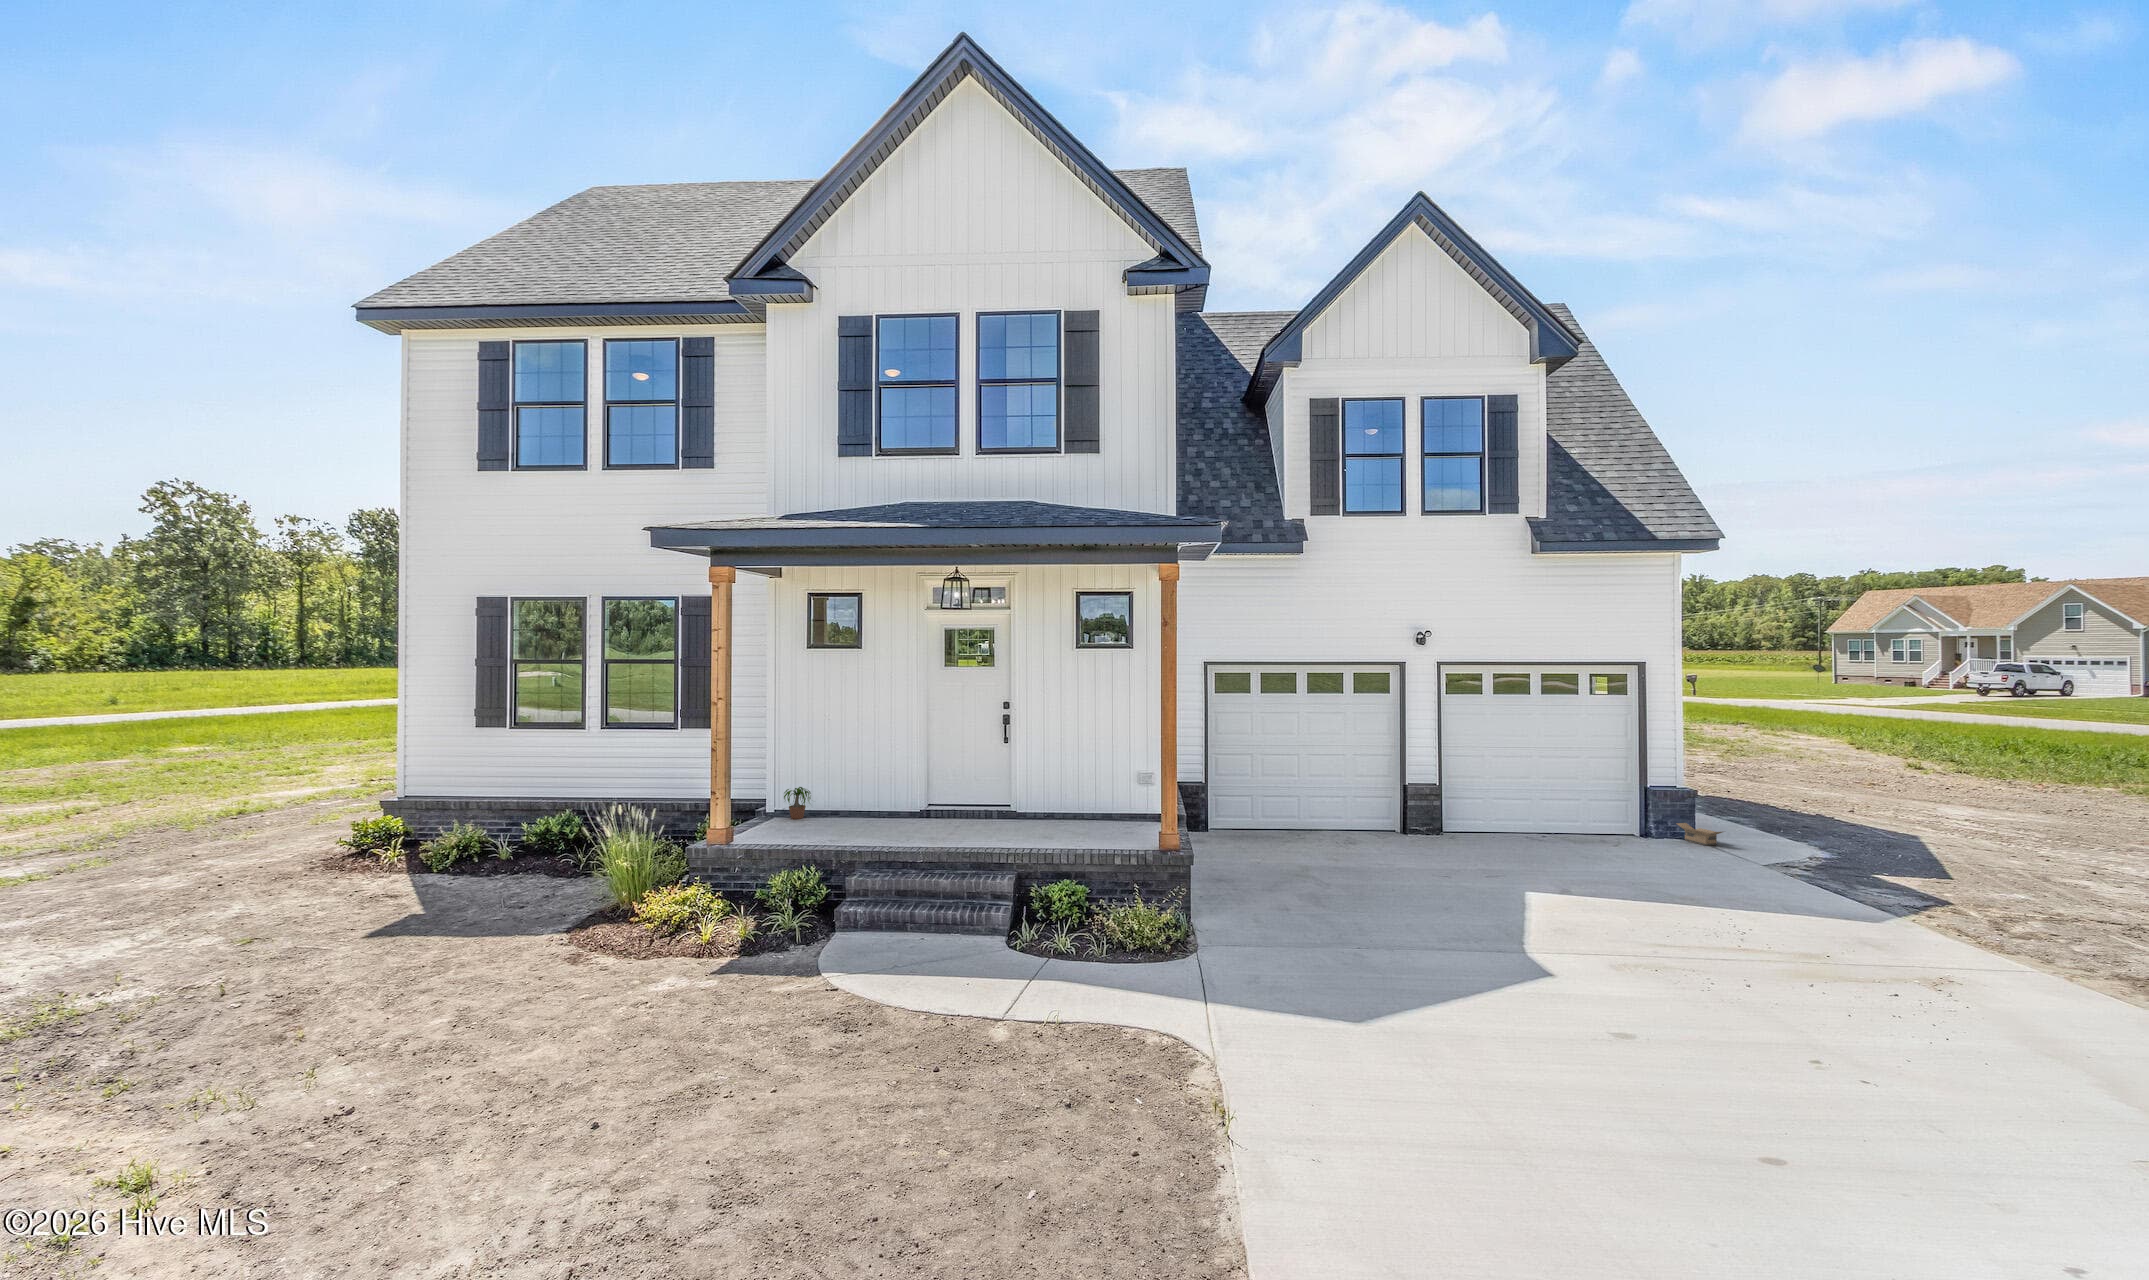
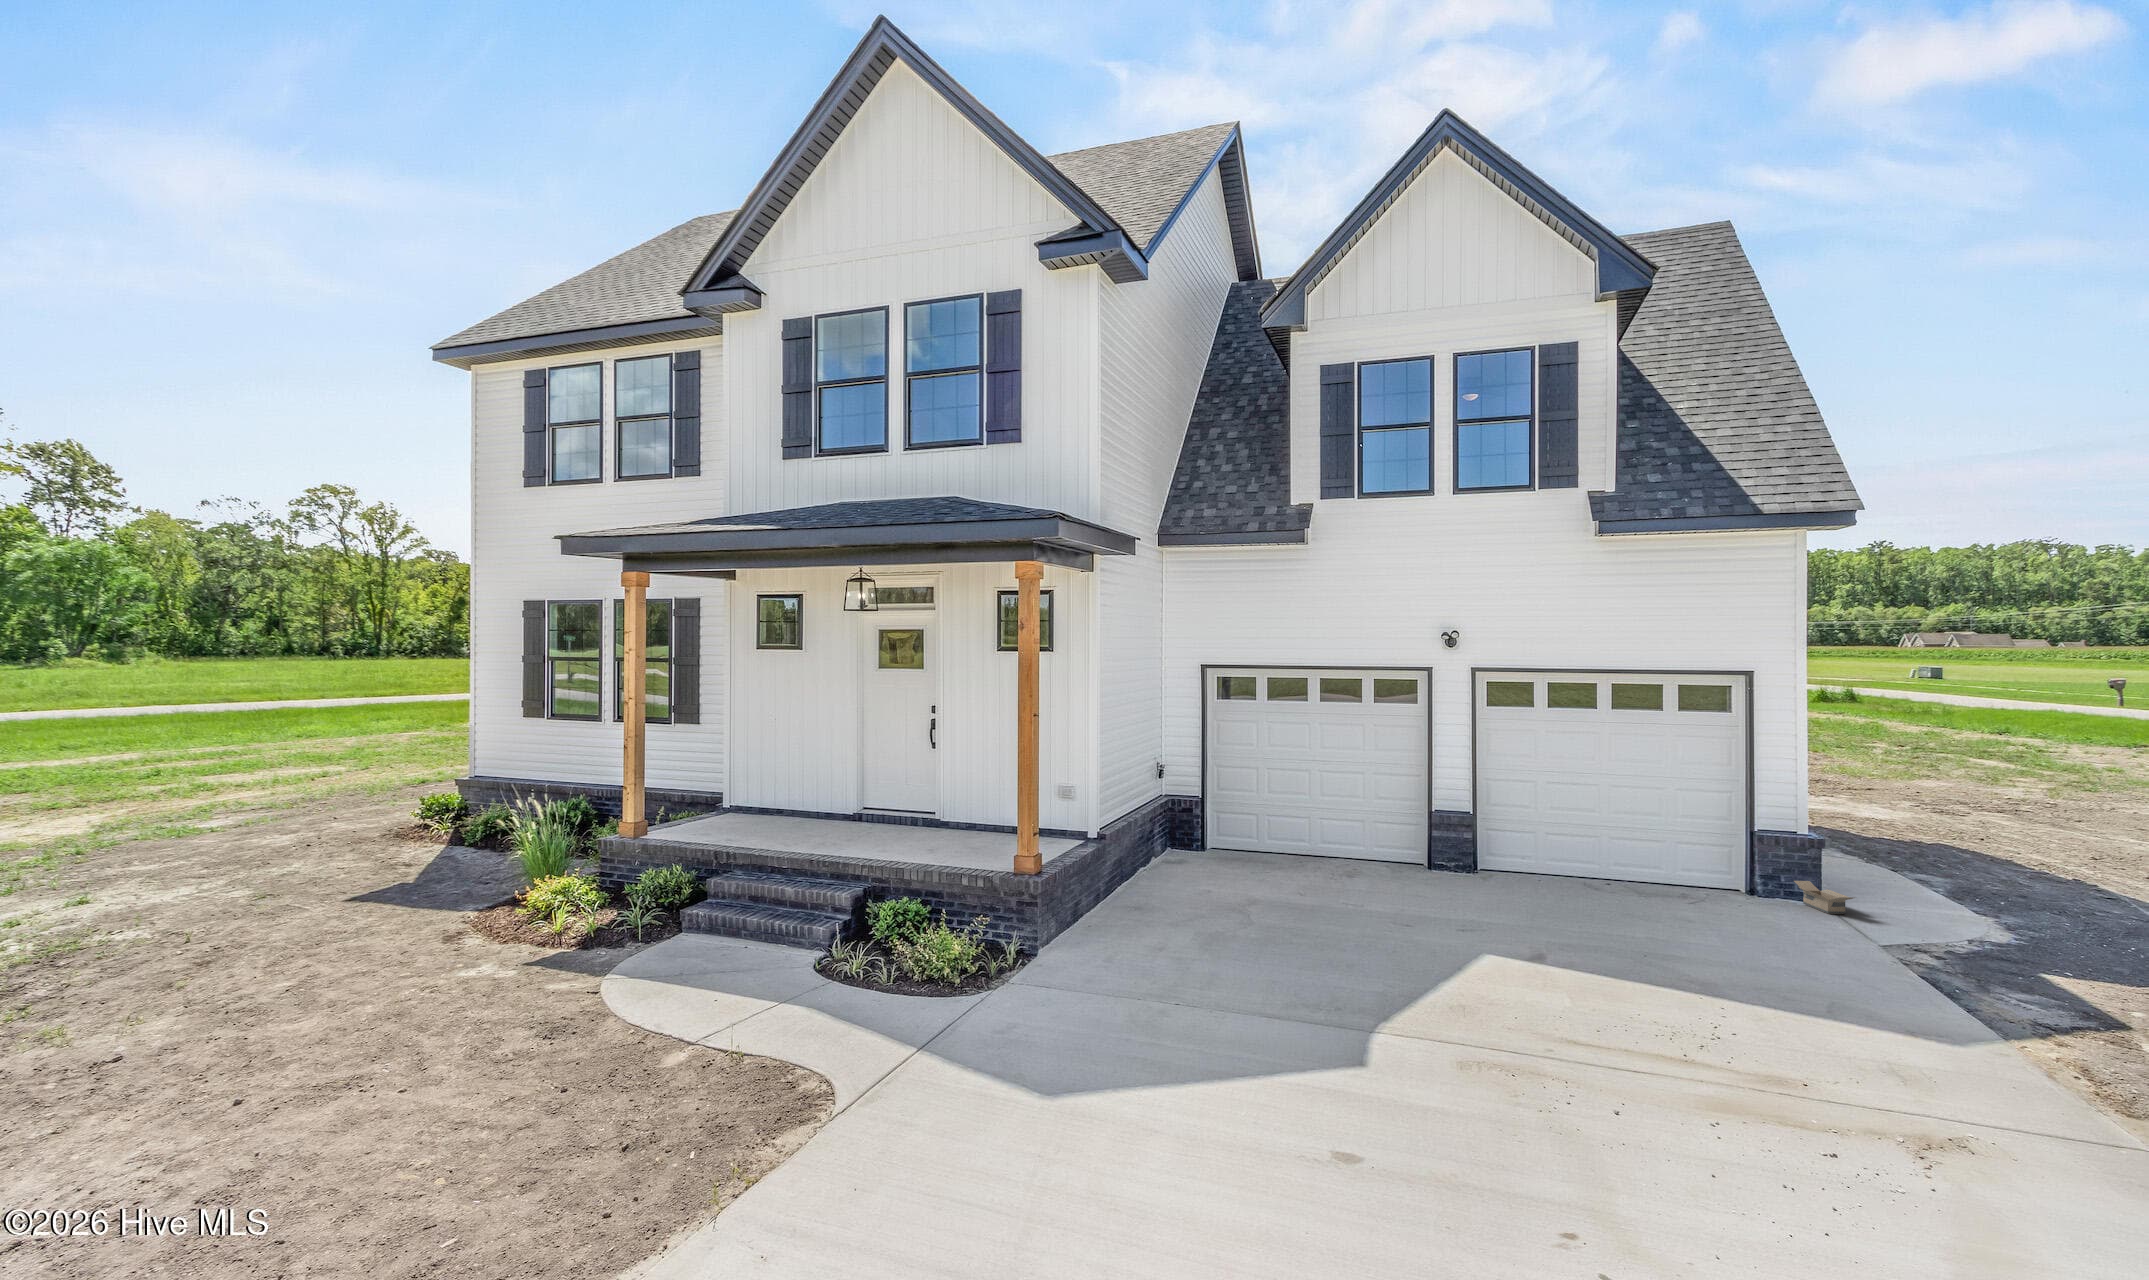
potted plant: present [784,787,811,819] -> none [731,785,768,816]

